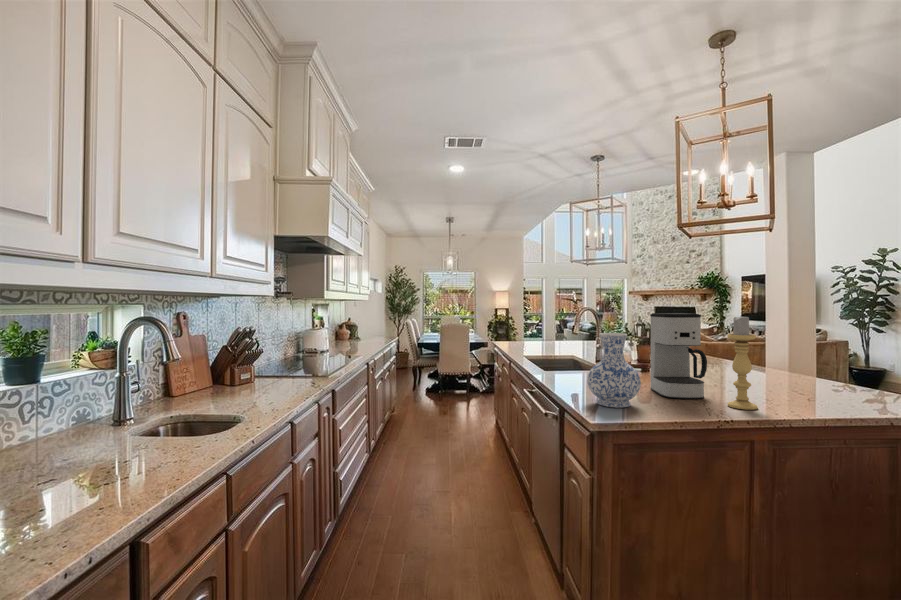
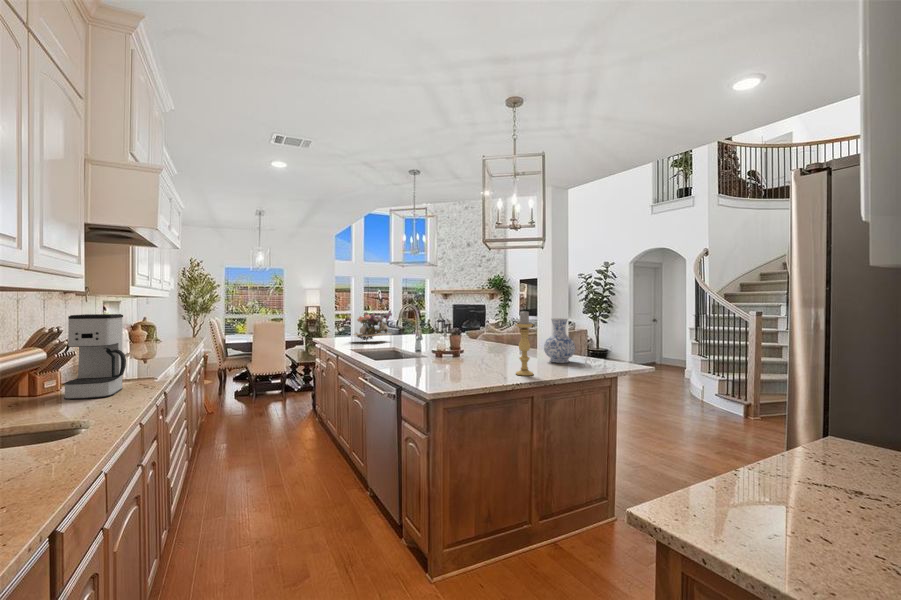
flower arrangement: none [527,313,572,347] -> present [354,311,392,341]
coffee maker: present [650,313,707,399] -> present [64,314,126,399]
vase: present [587,333,641,408] -> present [544,318,575,363]

